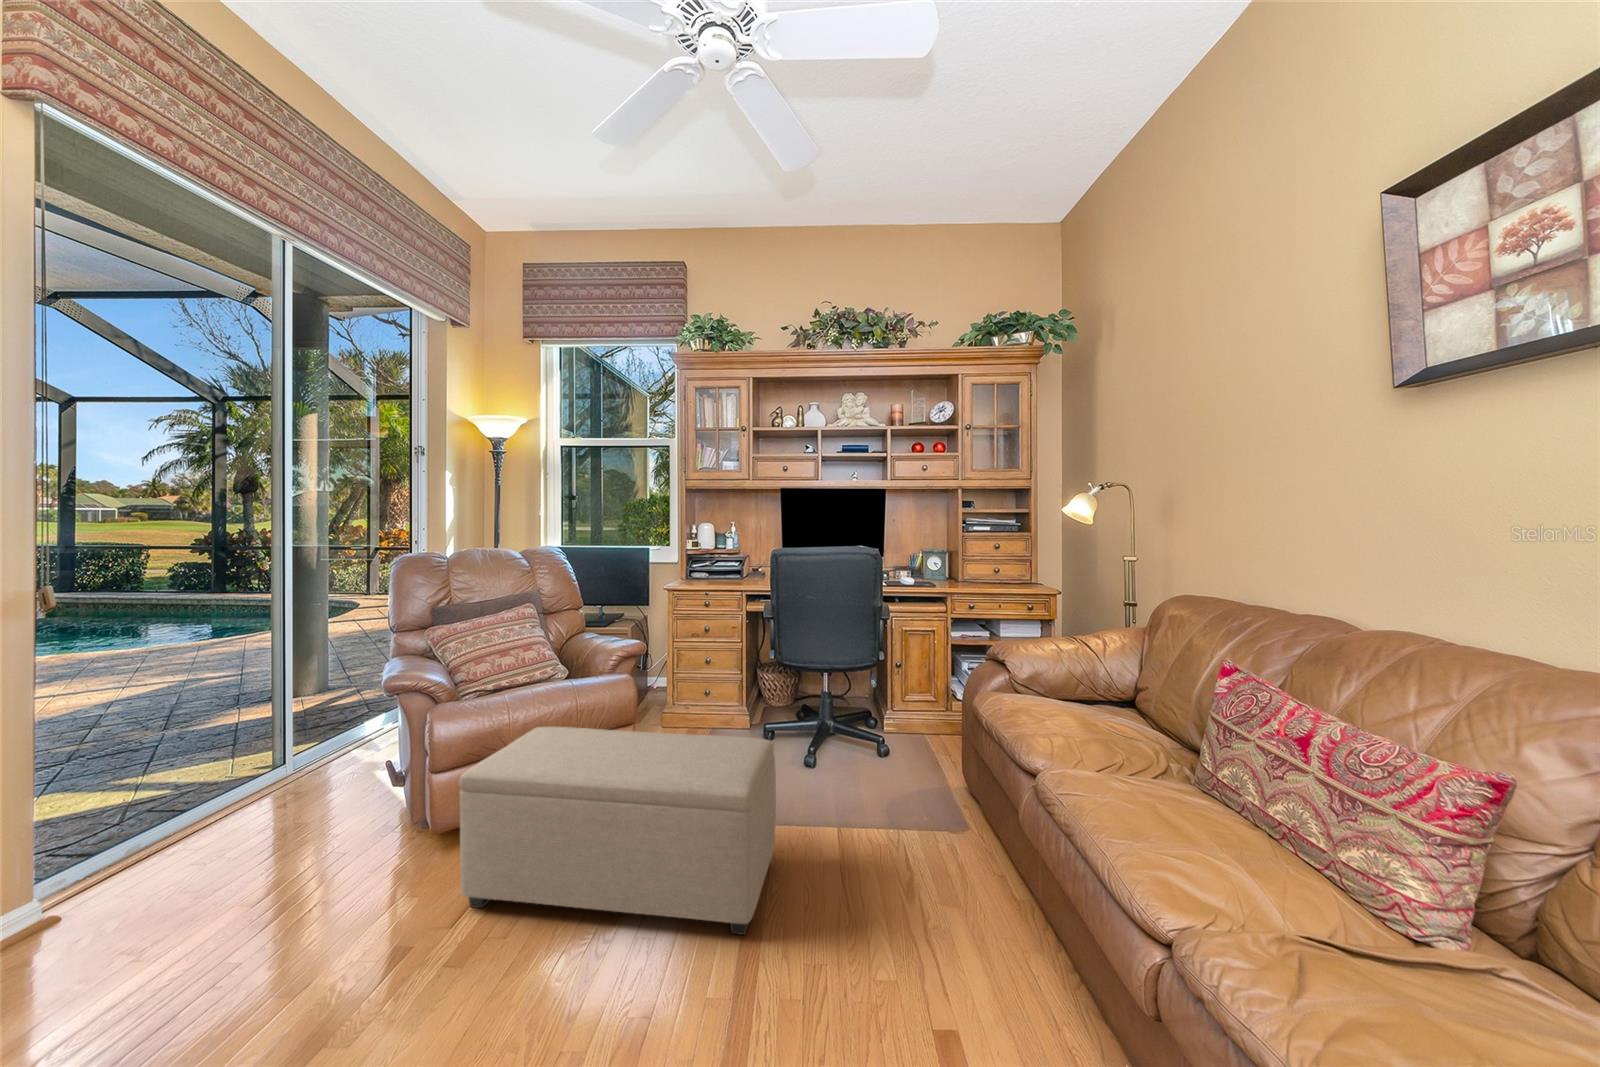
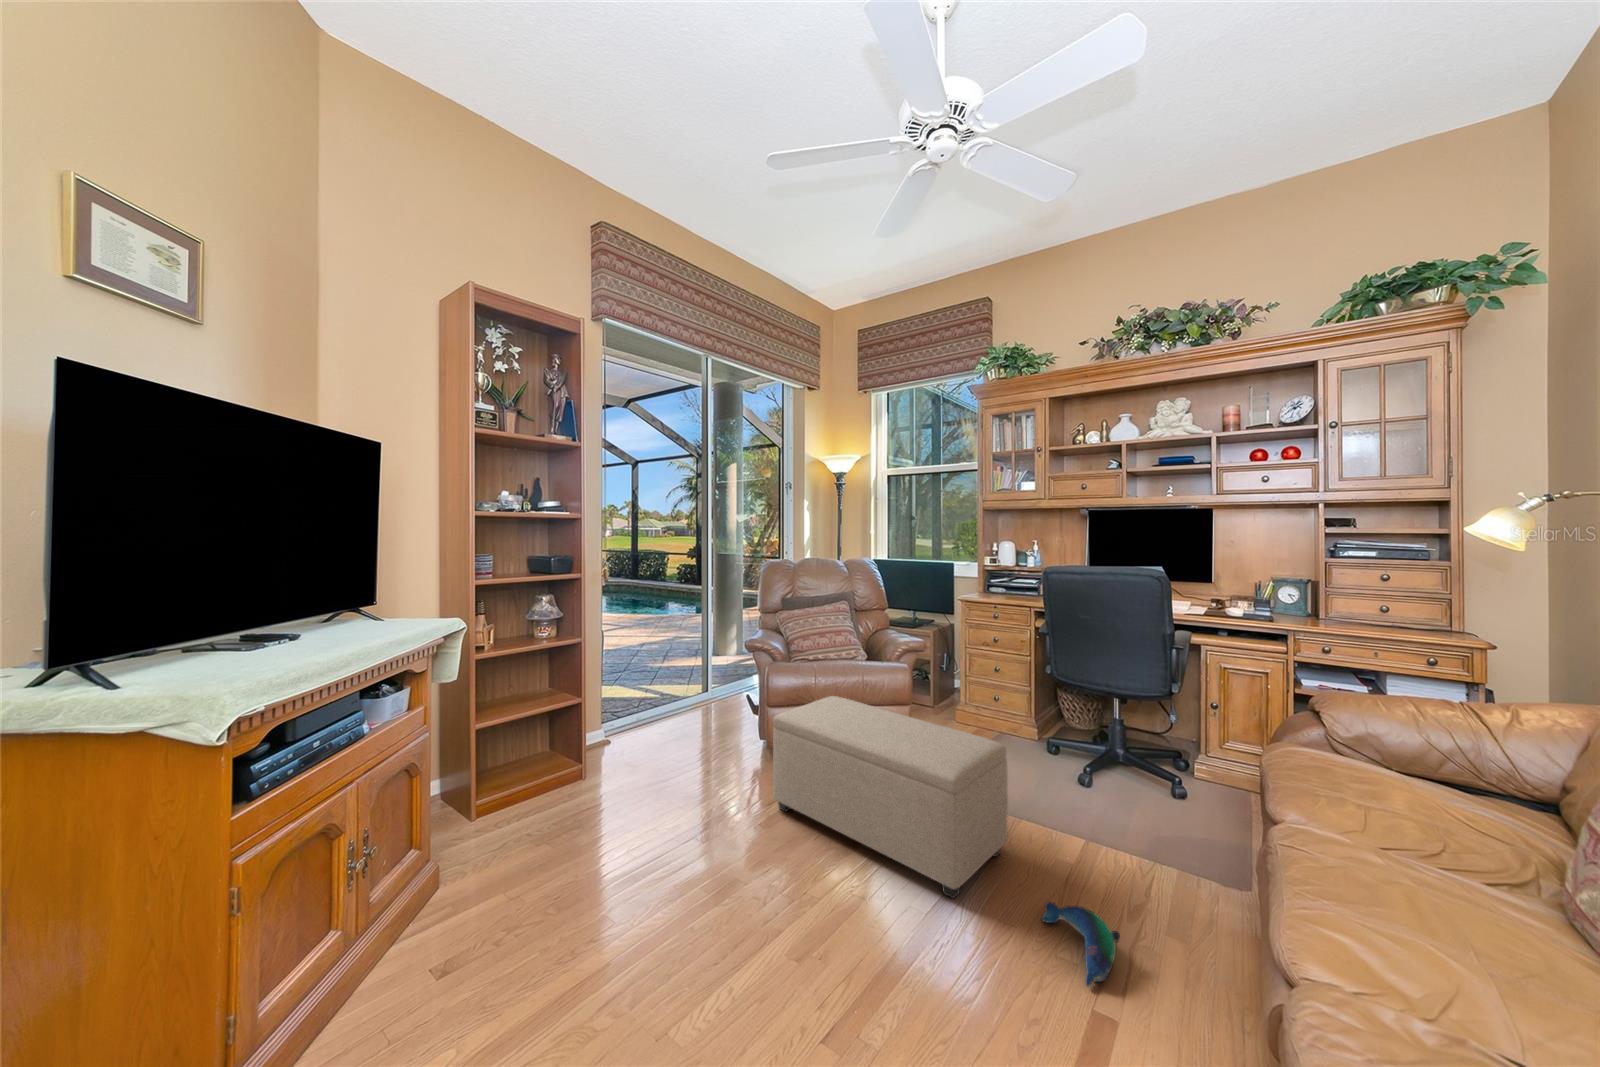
plush toy: none [835,889,915,970] -> present [1042,902,1120,987]

